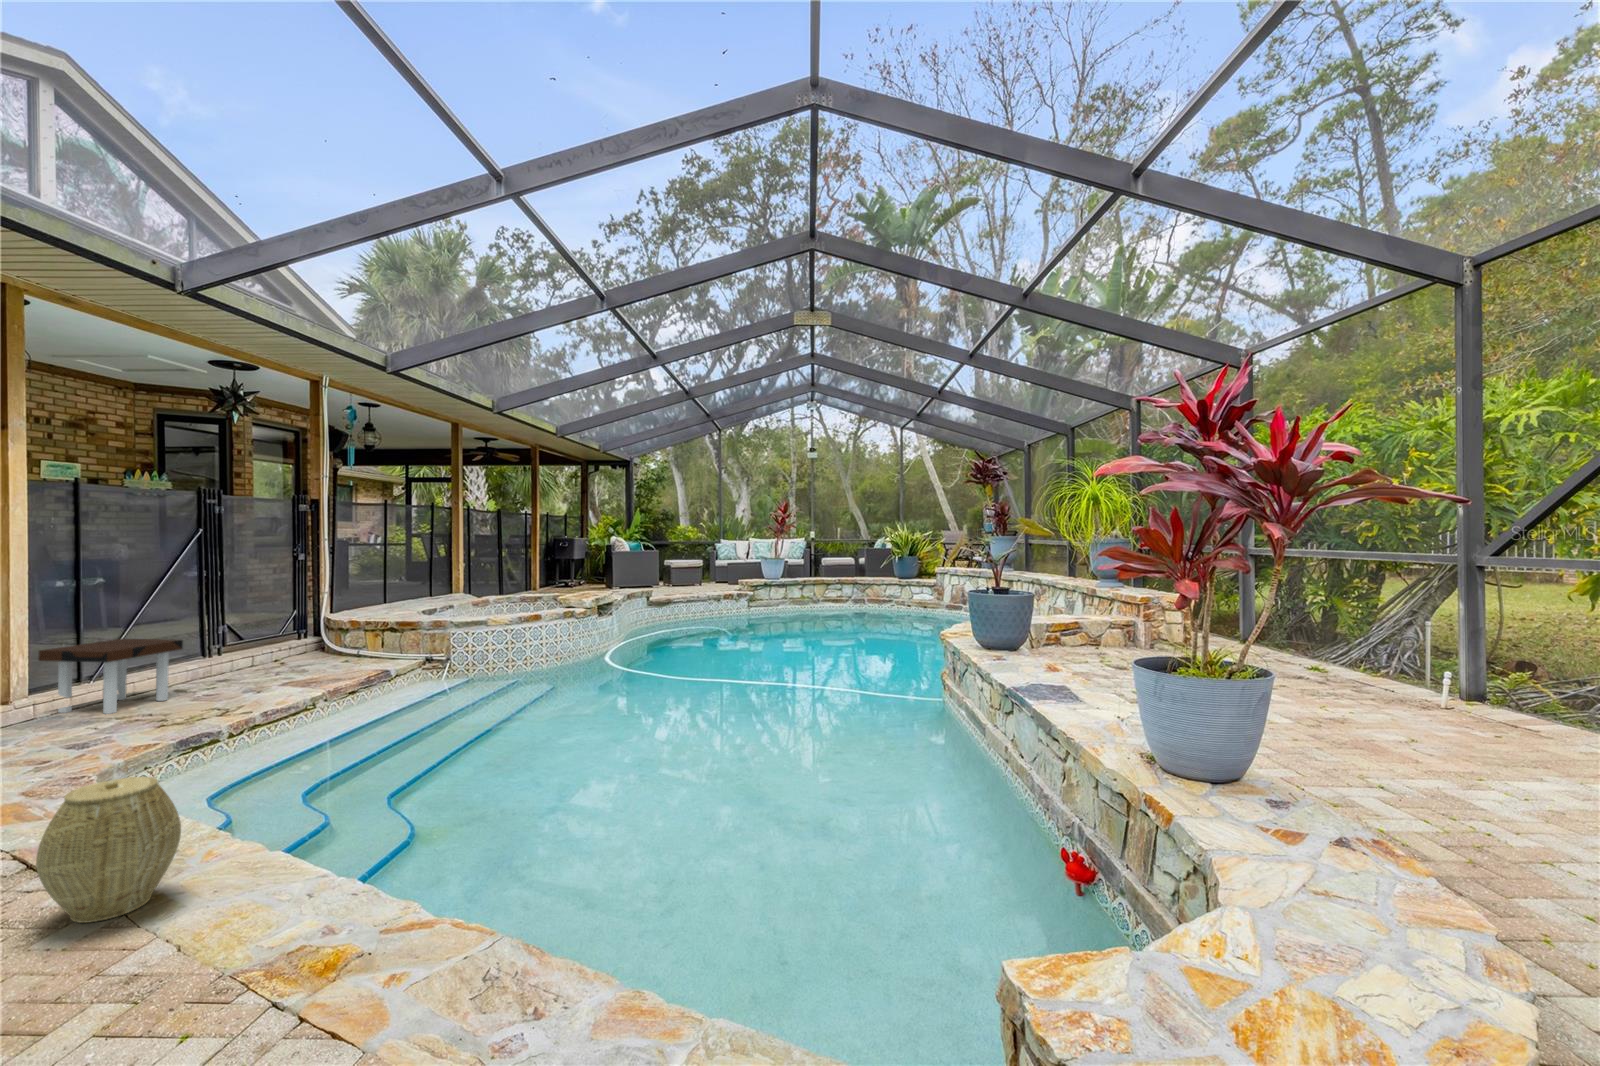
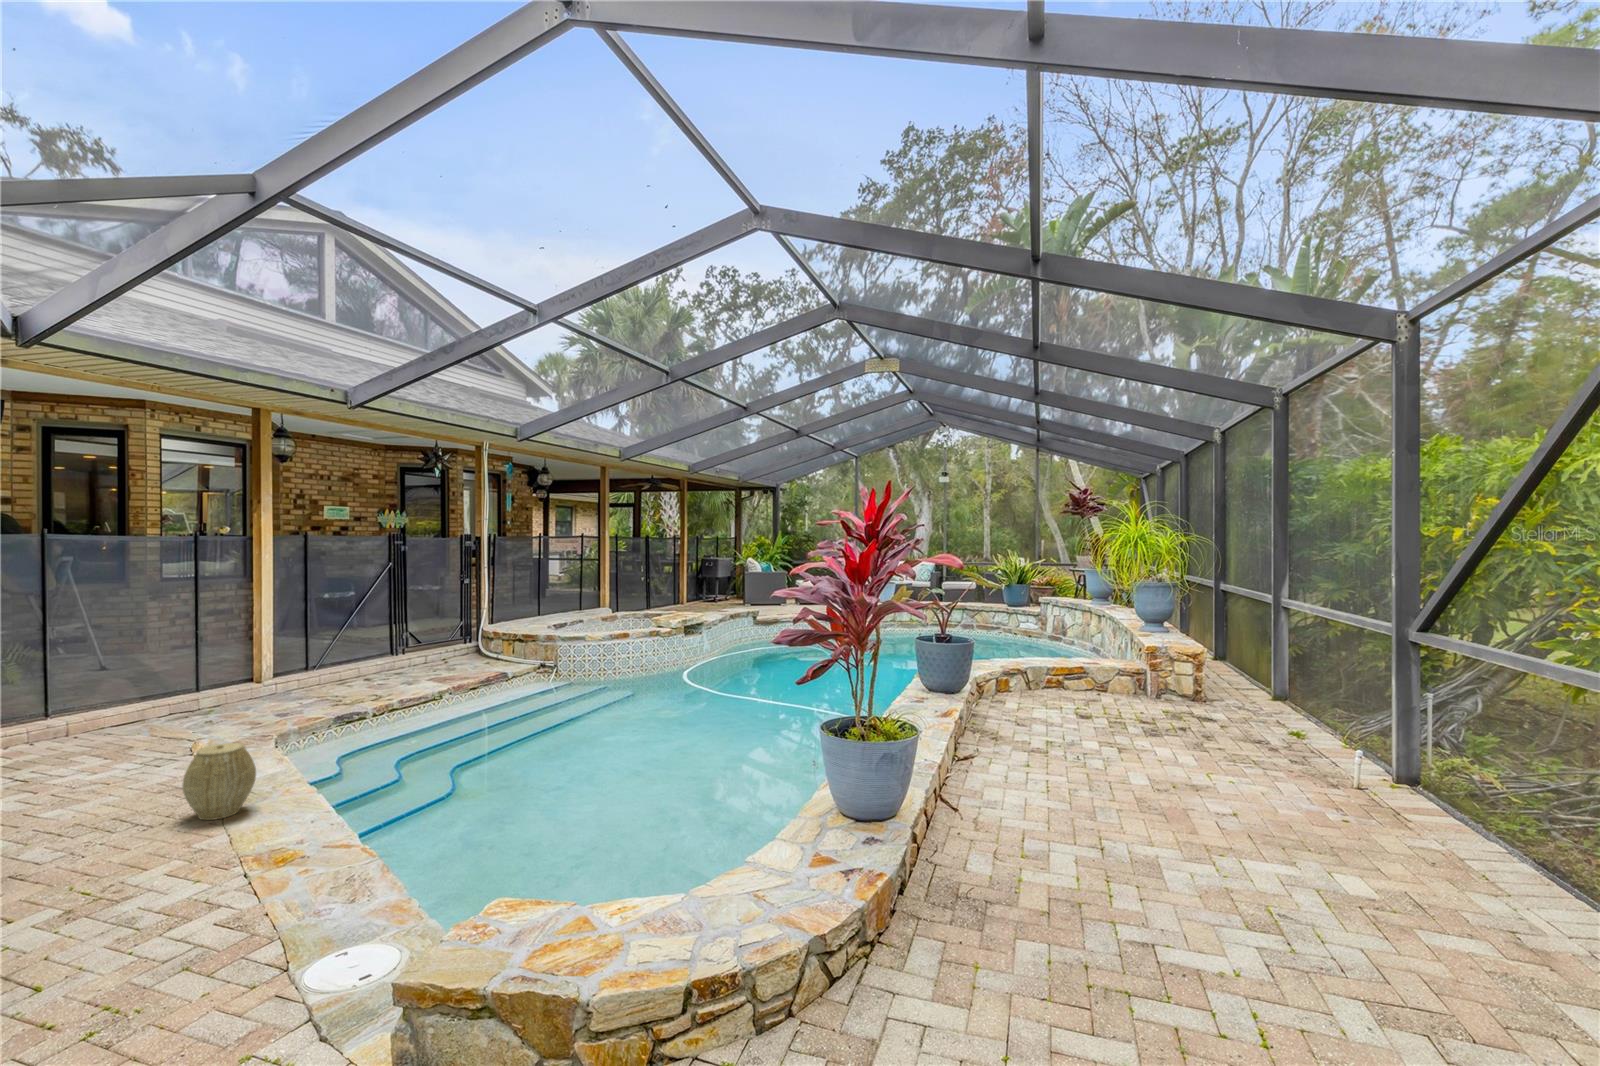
side table: present [38,639,183,714] -> none [282,641,363,692]

